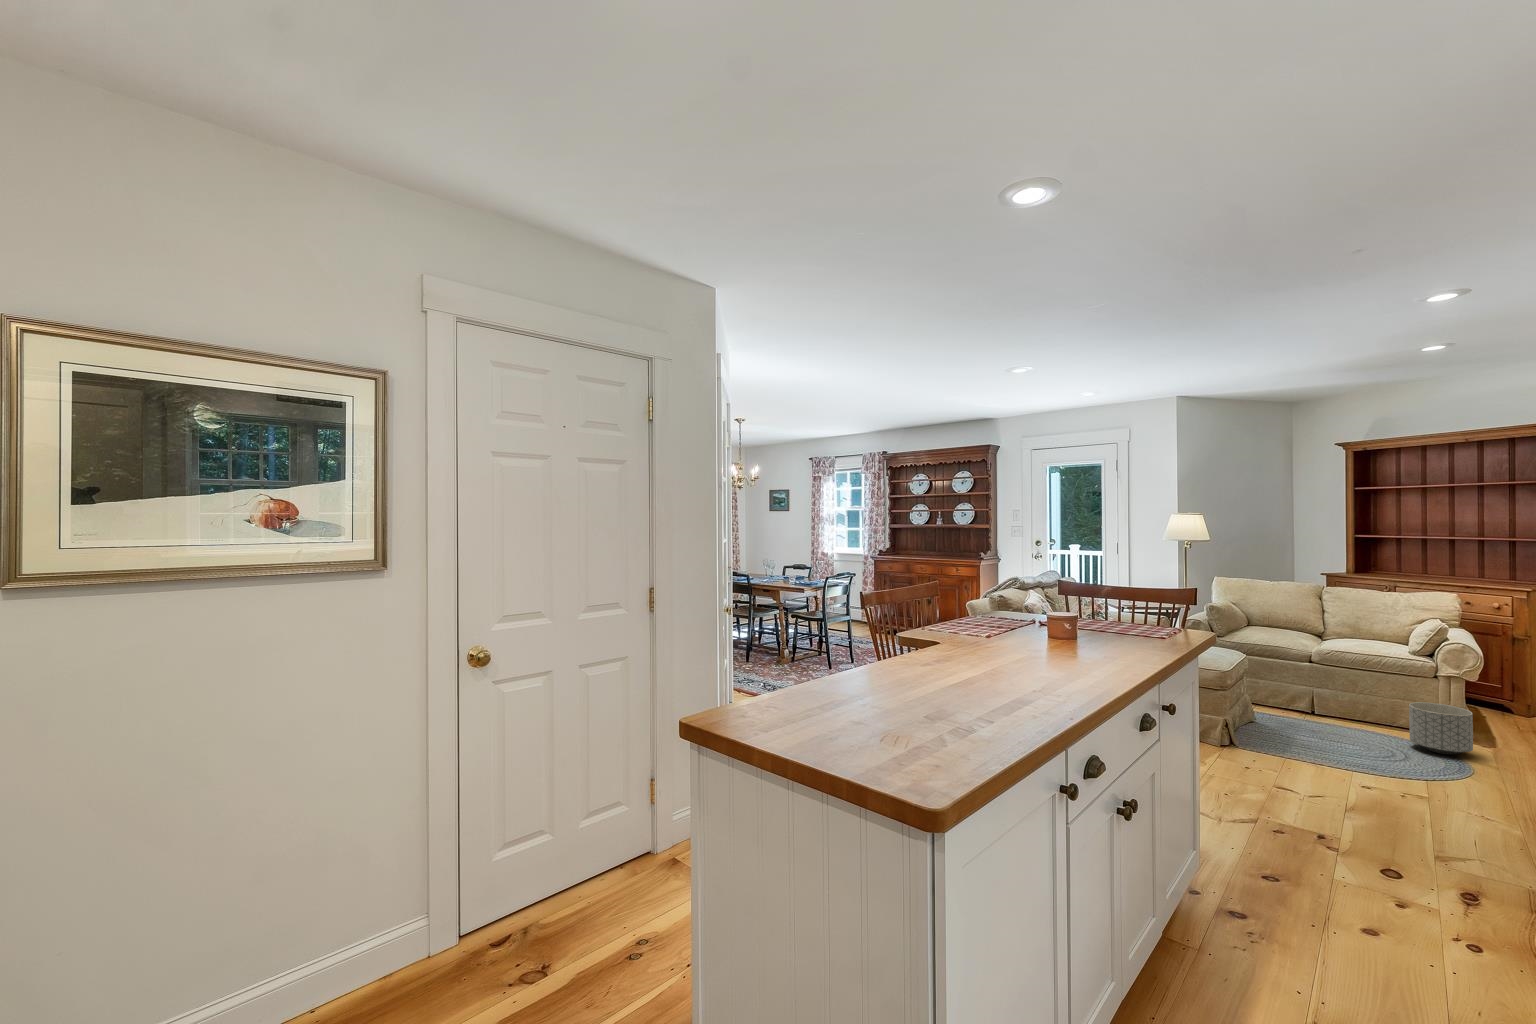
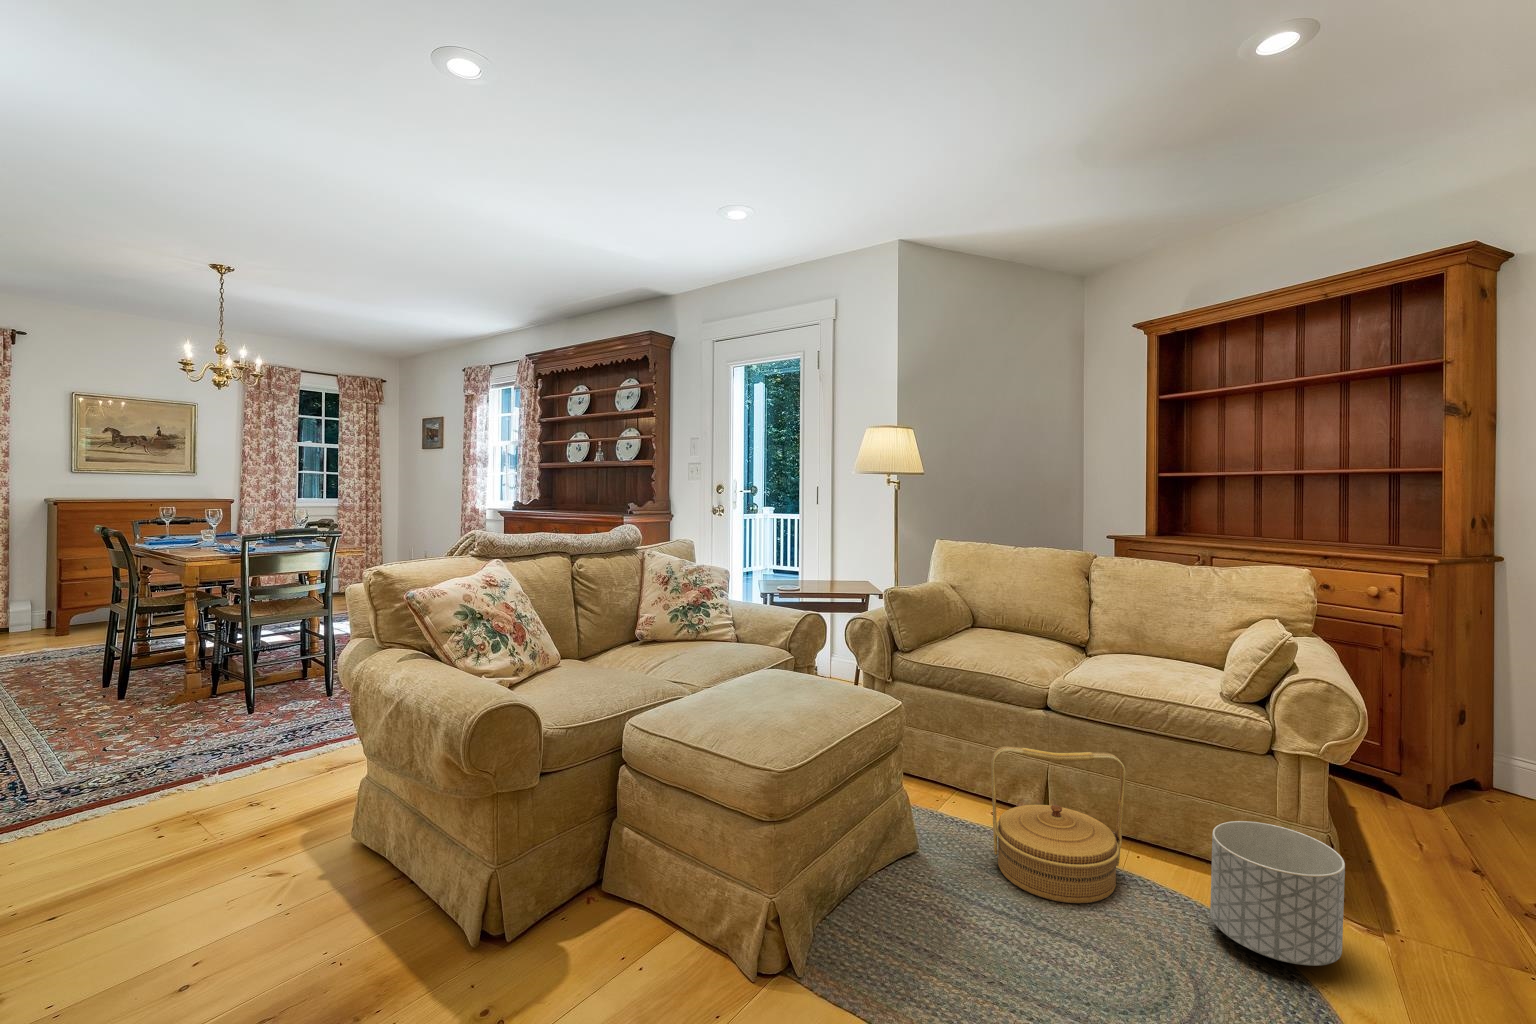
basket: none [1291,673,1362,738] -> present [991,746,1126,903]

